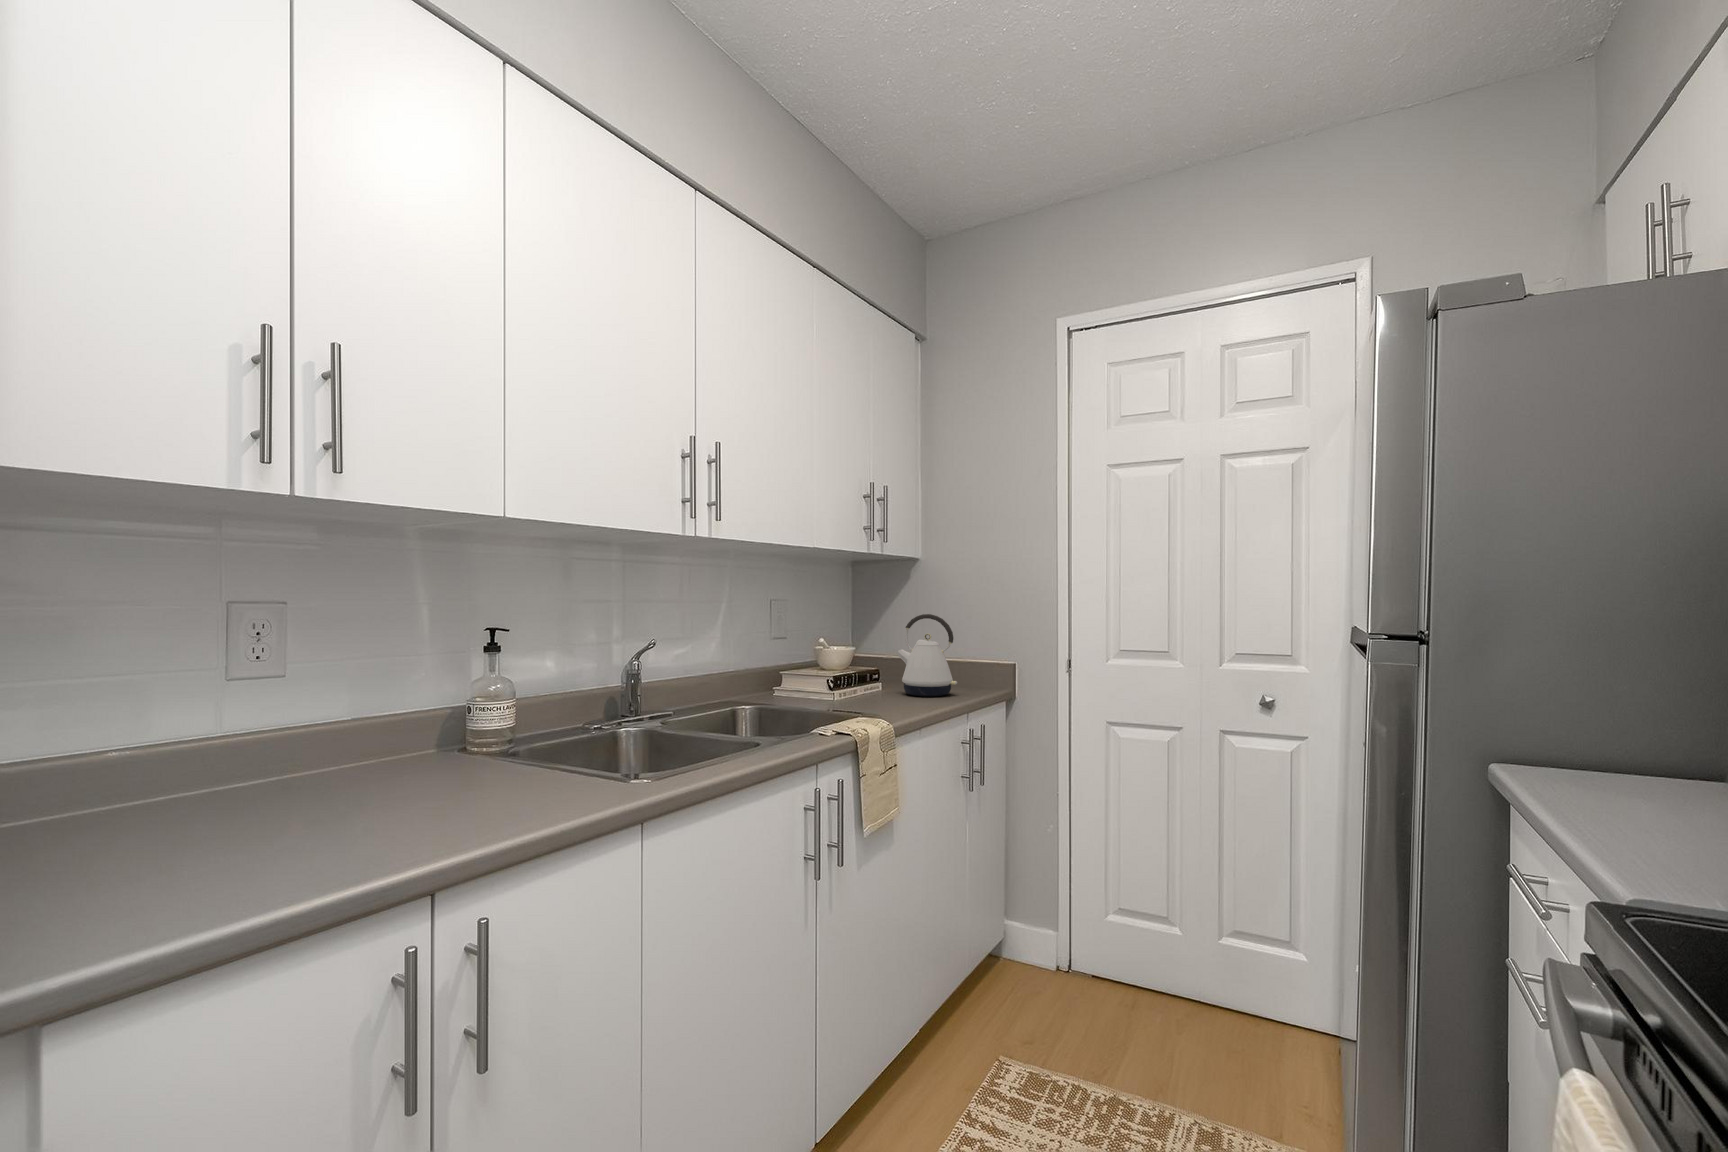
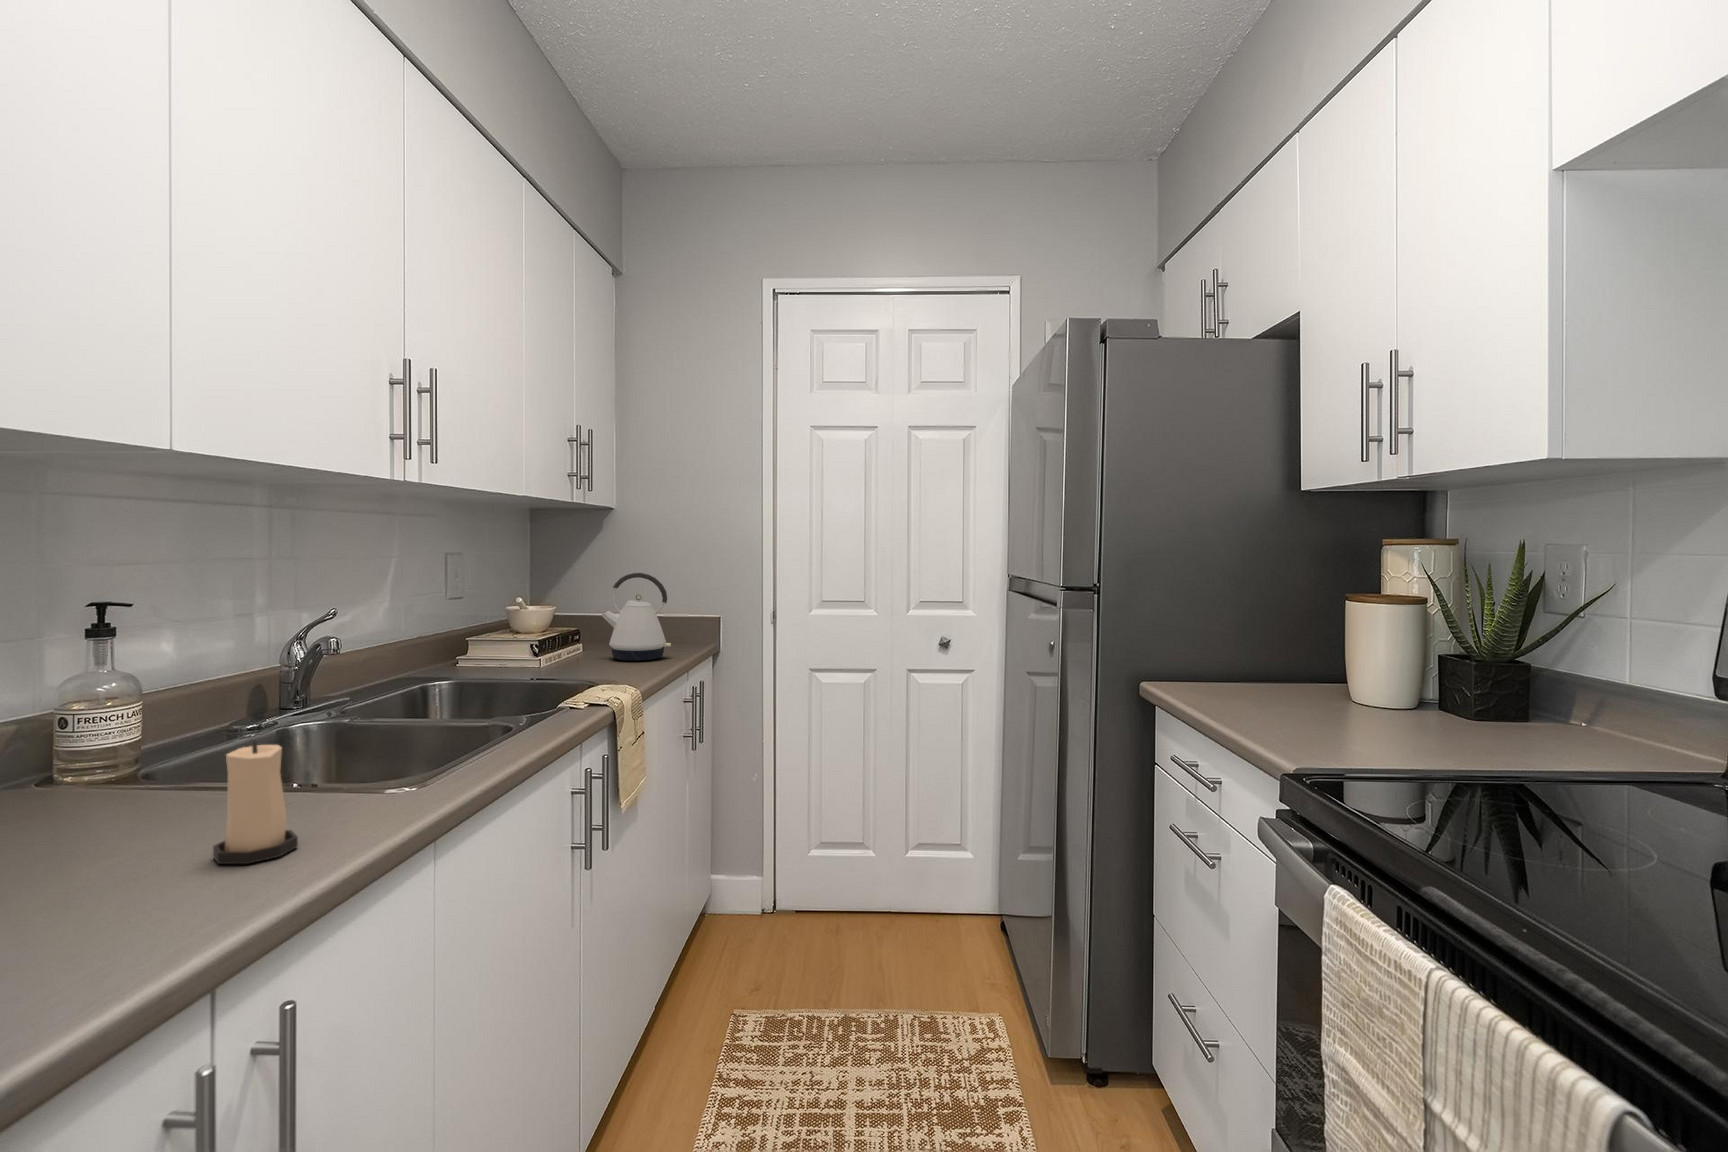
candle: none [472,726,527,818] -> present [213,740,298,864]

